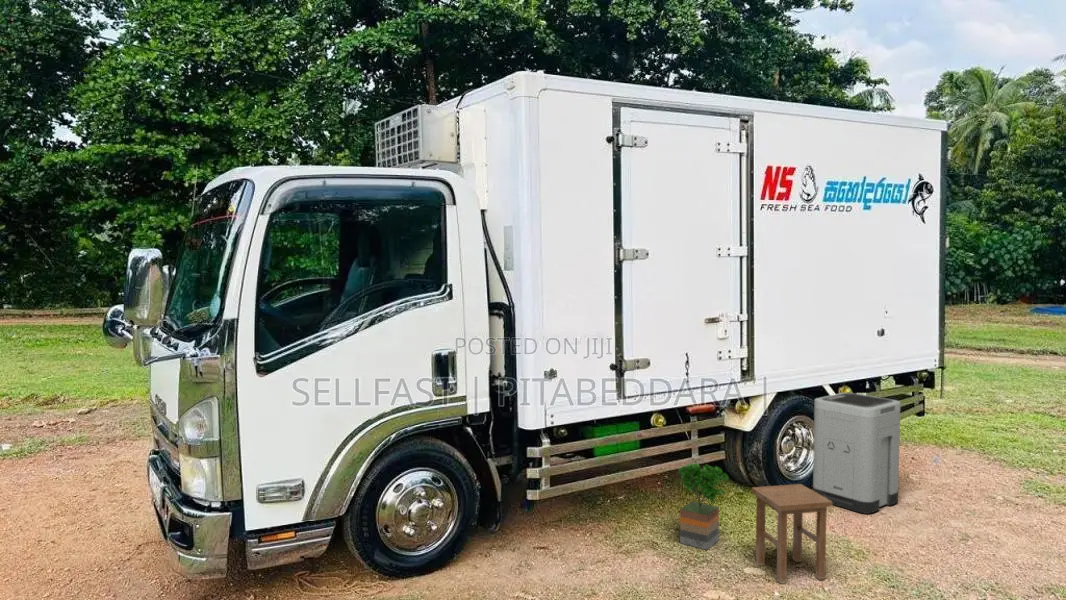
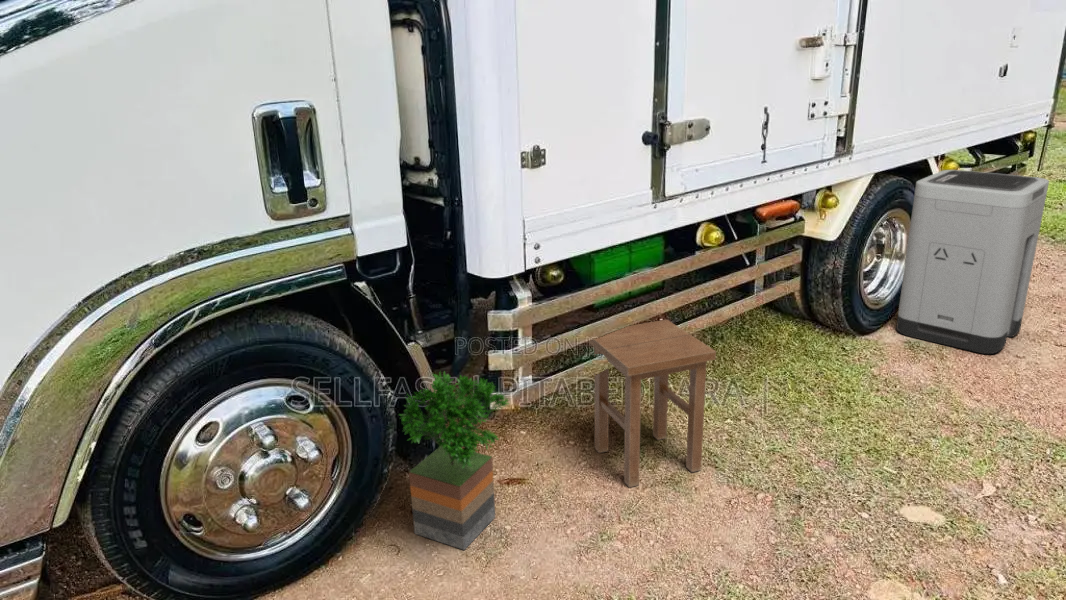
potted tree: present [679,464,728,550] -> present [400,372,509,550]
stool: present [752,484,832,583] -> present [589,320,716,487]

